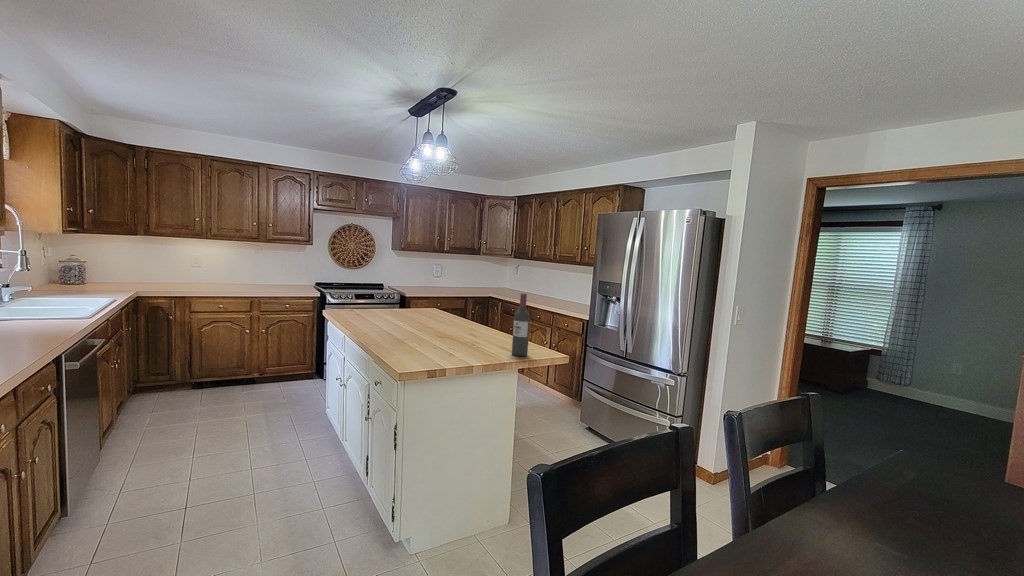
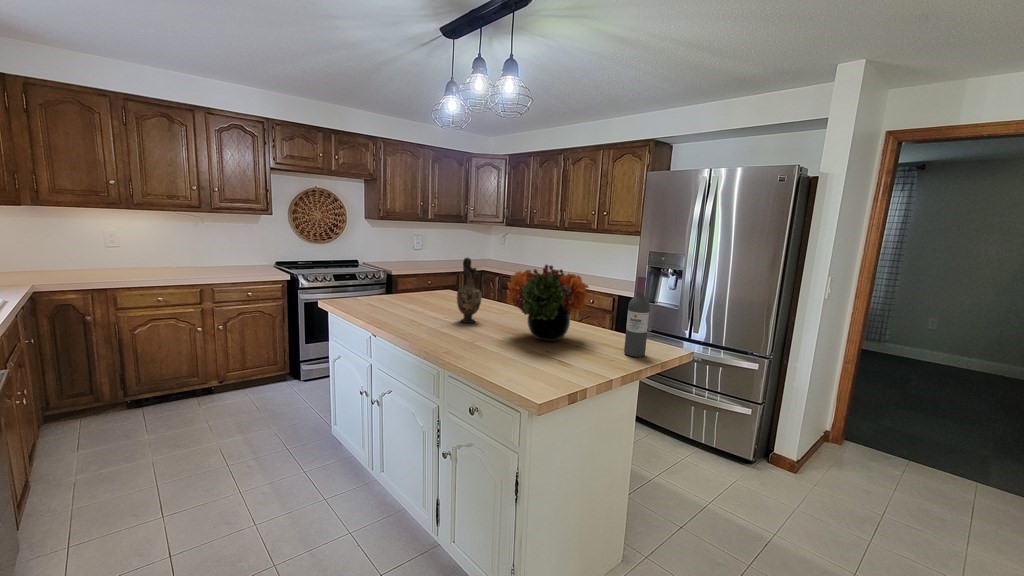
vase: none [412,279,431,329] -> present [457,258,482,323]
flower arrangement: none [434,284,499,343] -> present [506,265,589,341]

